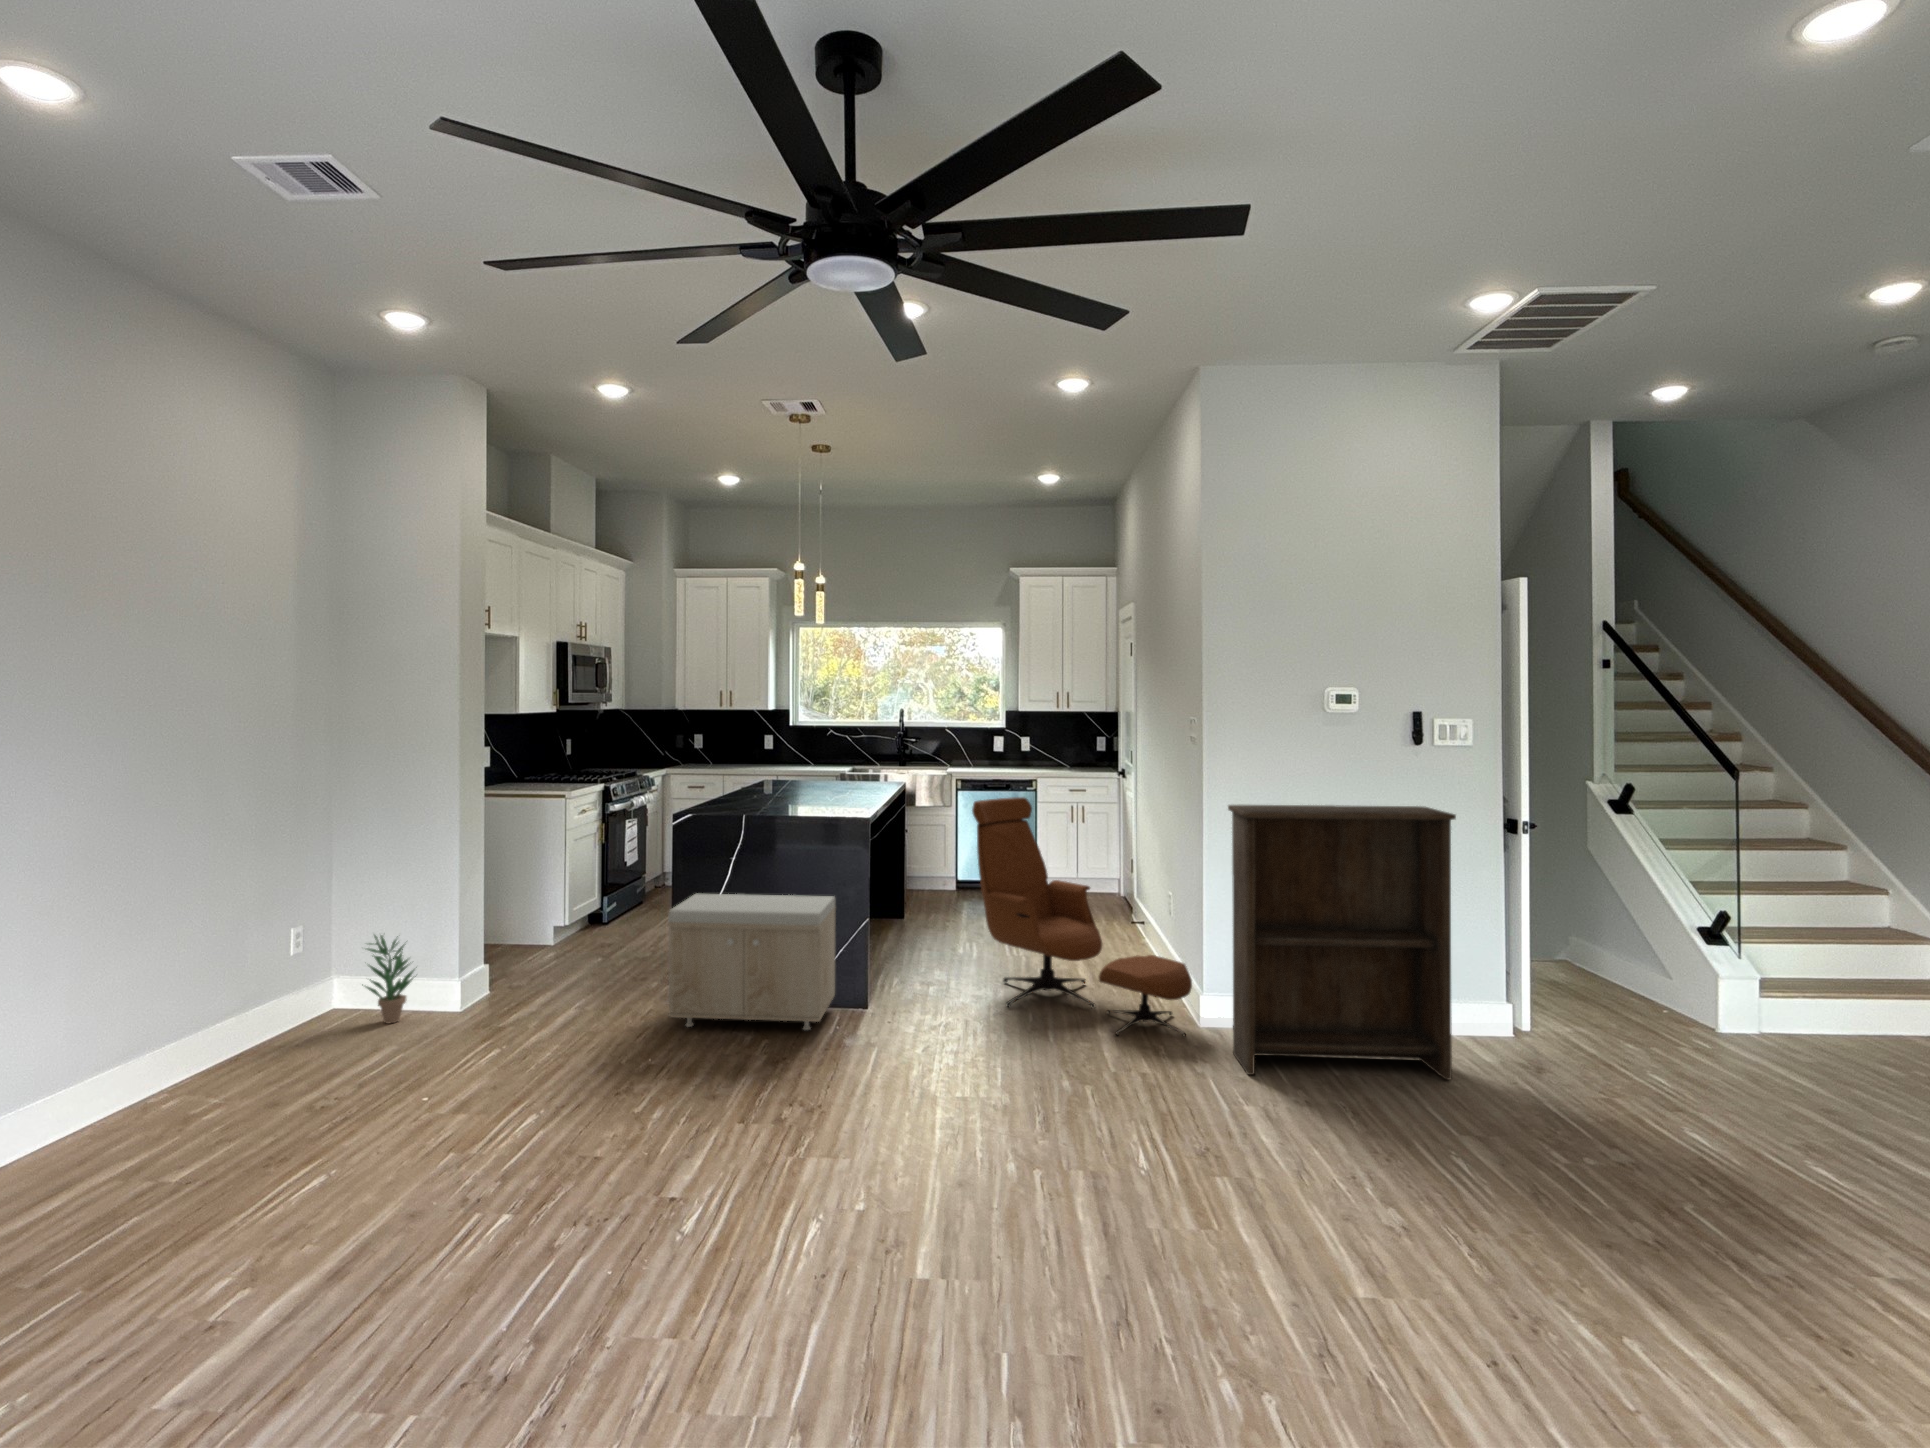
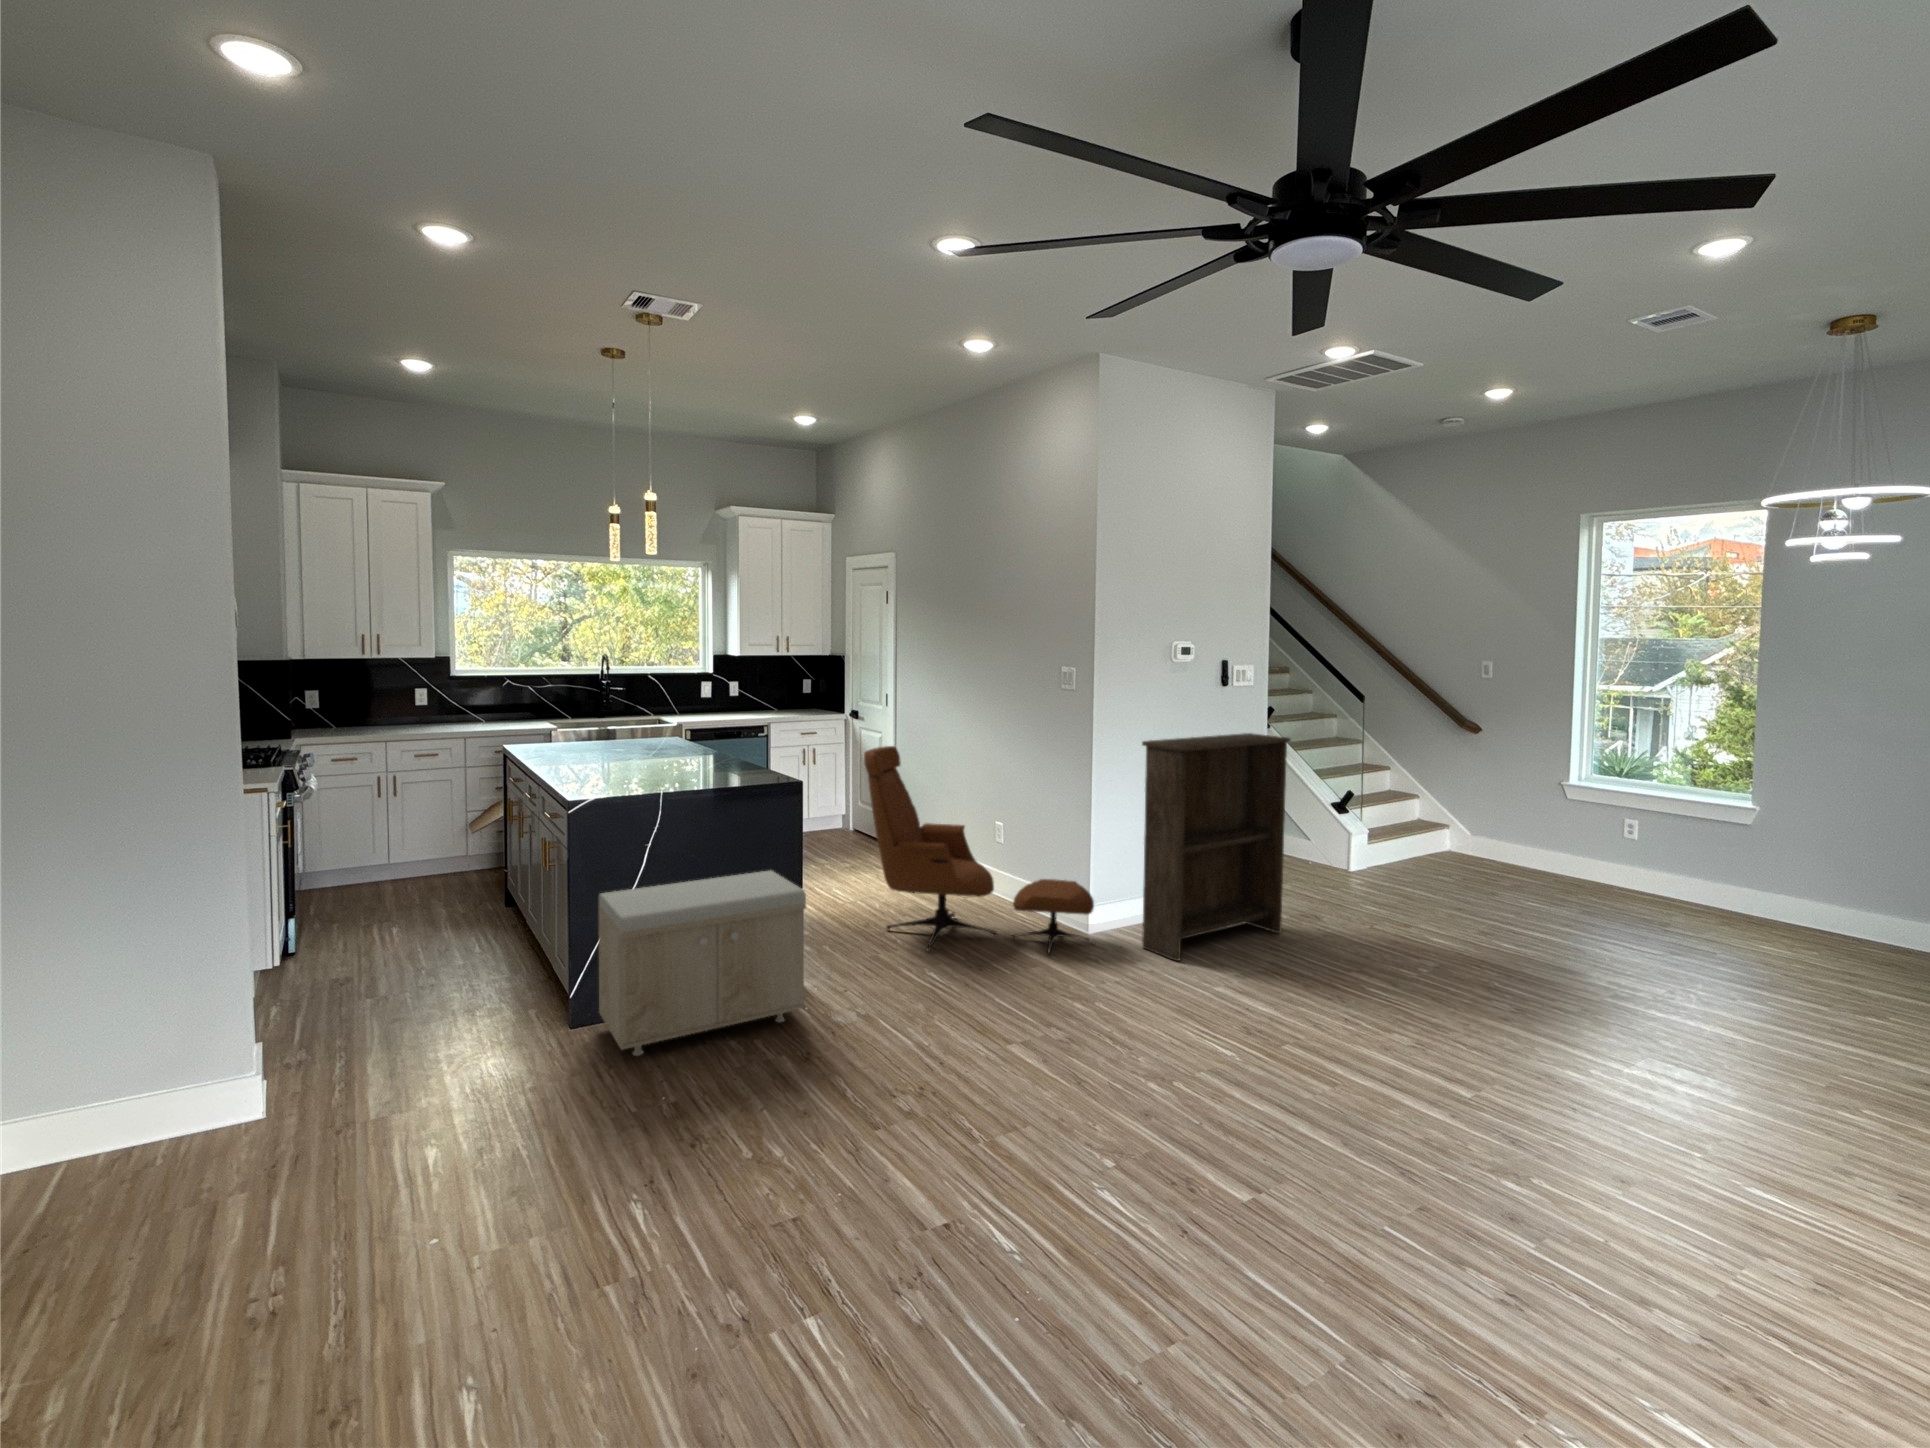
potted plant: present [362,935,414,1023] -> none [61,1038,173,1190]

